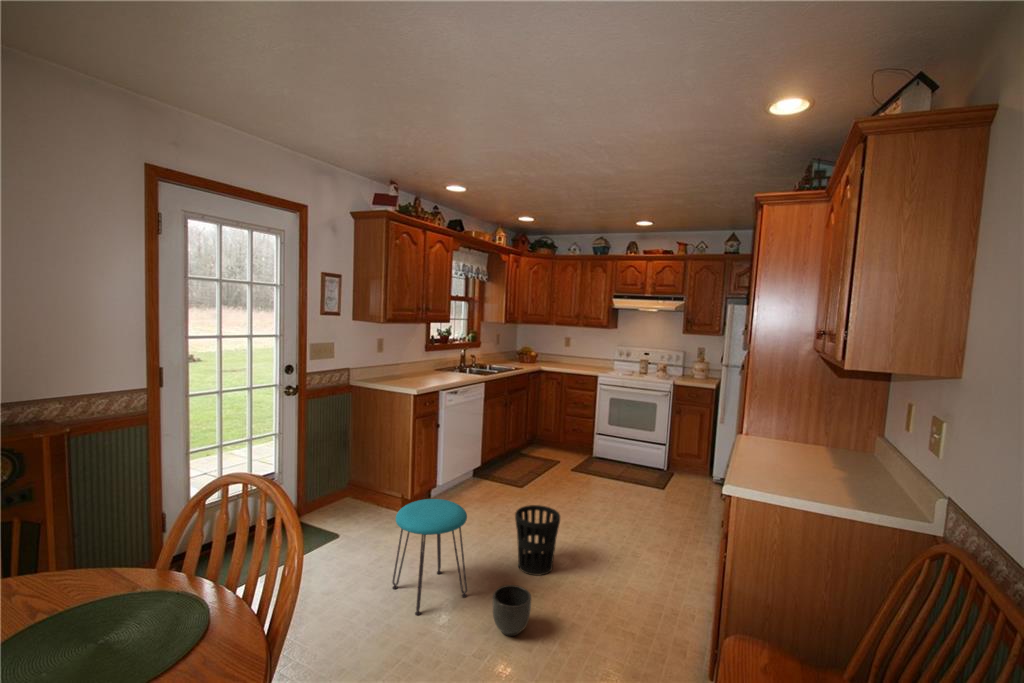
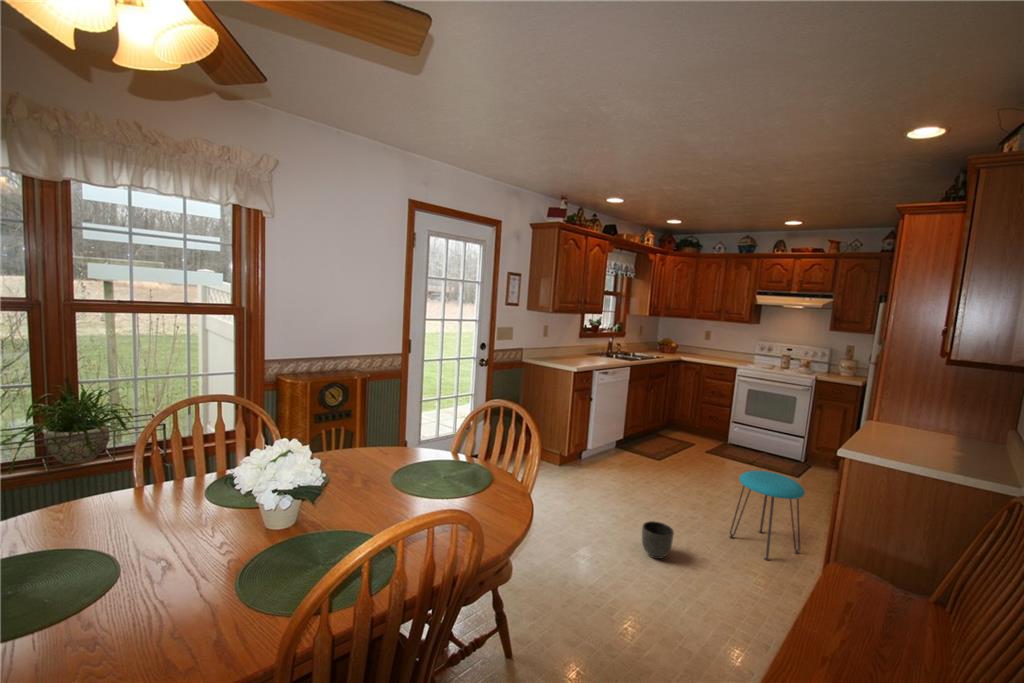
stool: present [392,499,467,615] -> present [730,471,805,560]
wastebasket: present [515,505,560,575] -> none [659,468,699,524]

